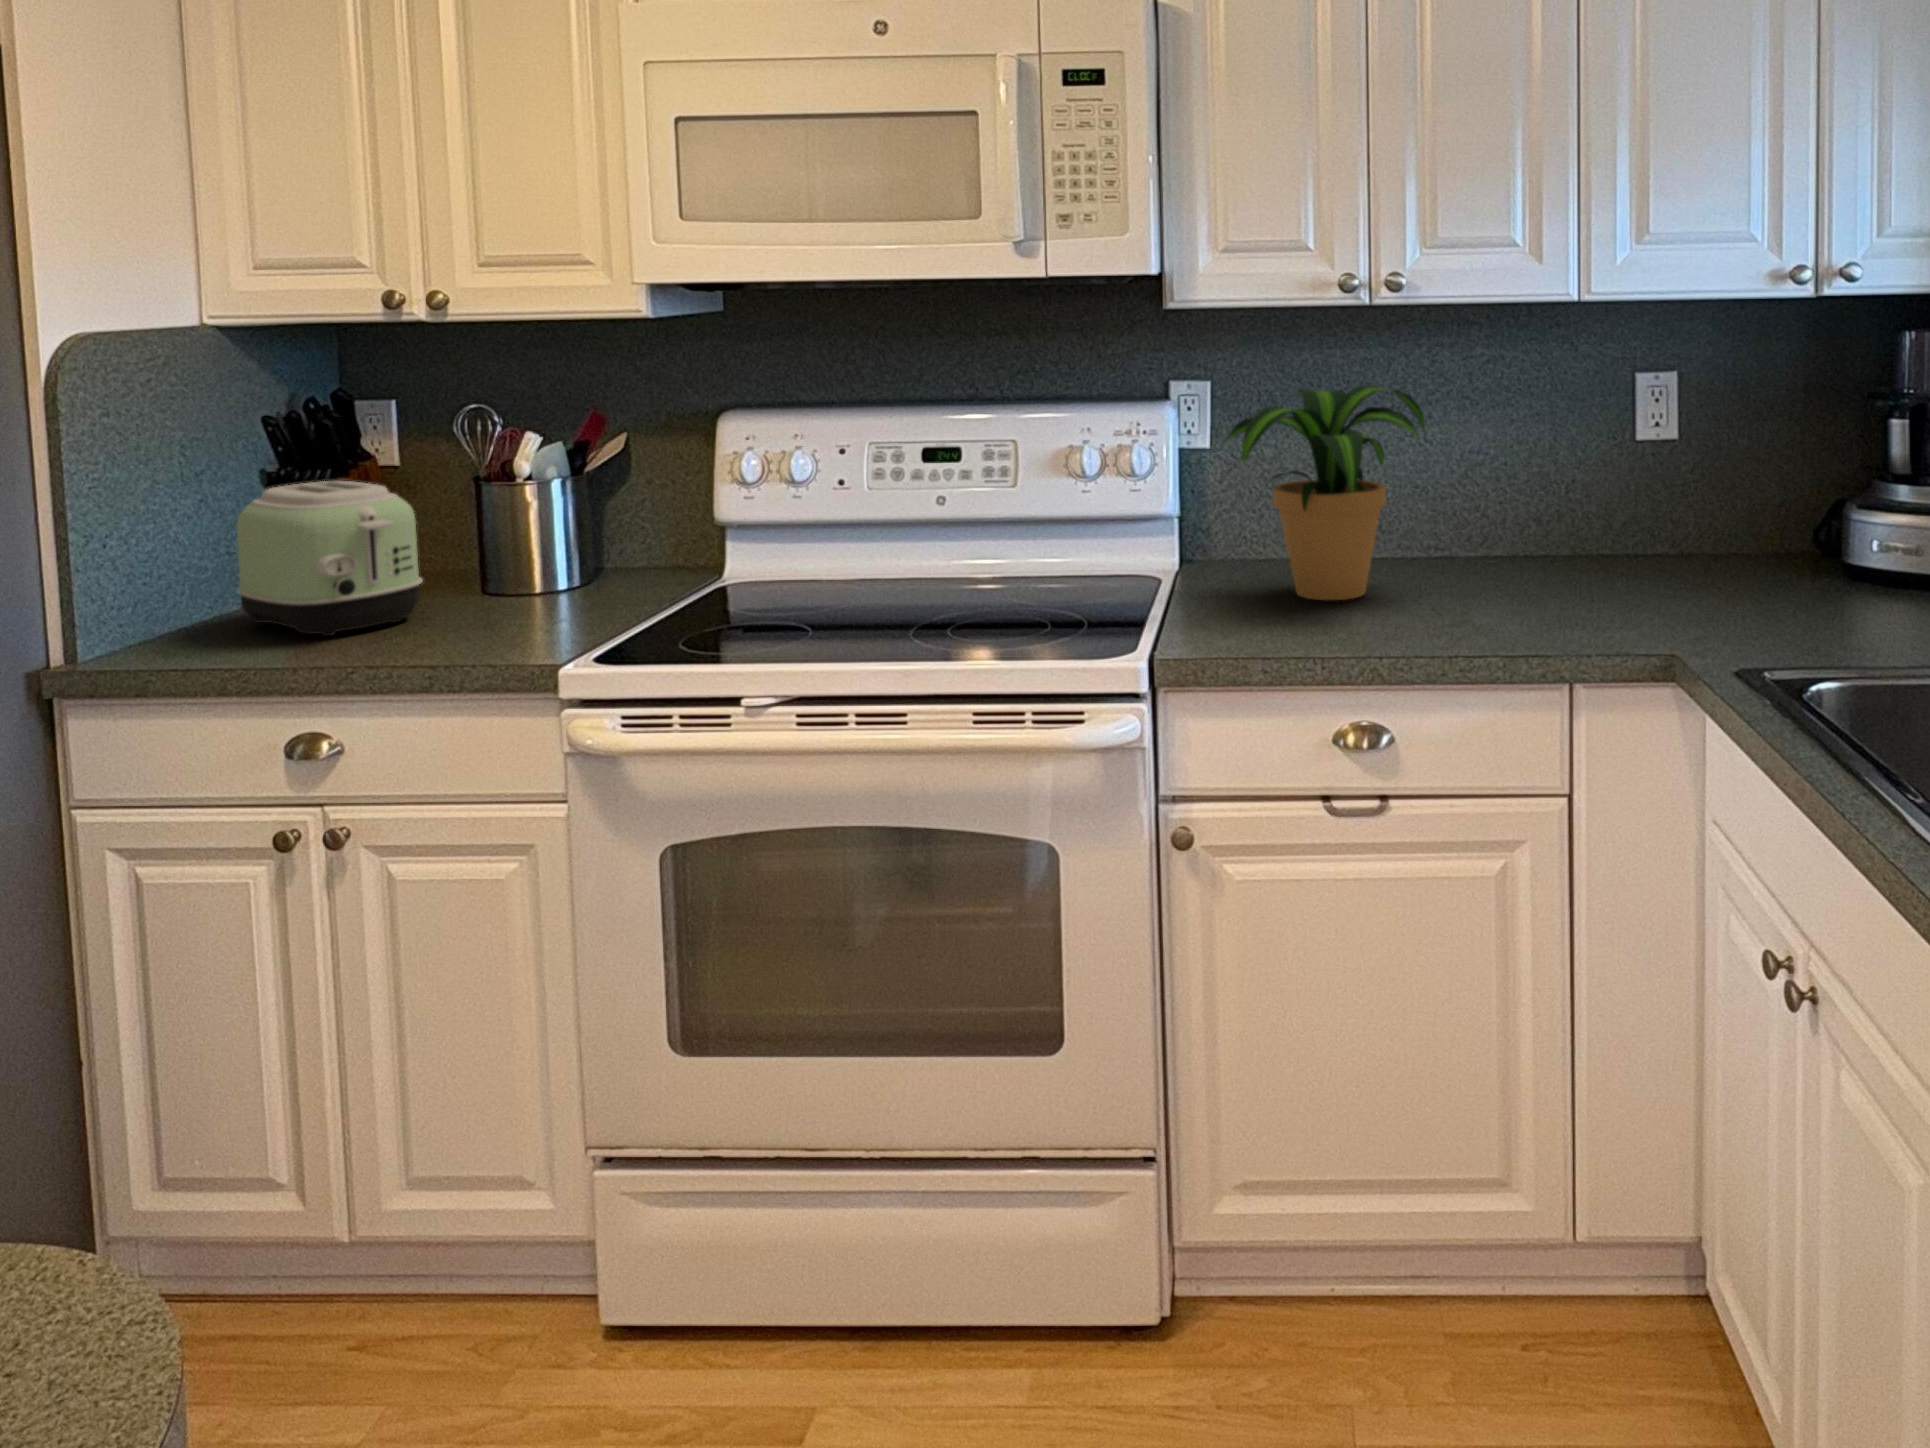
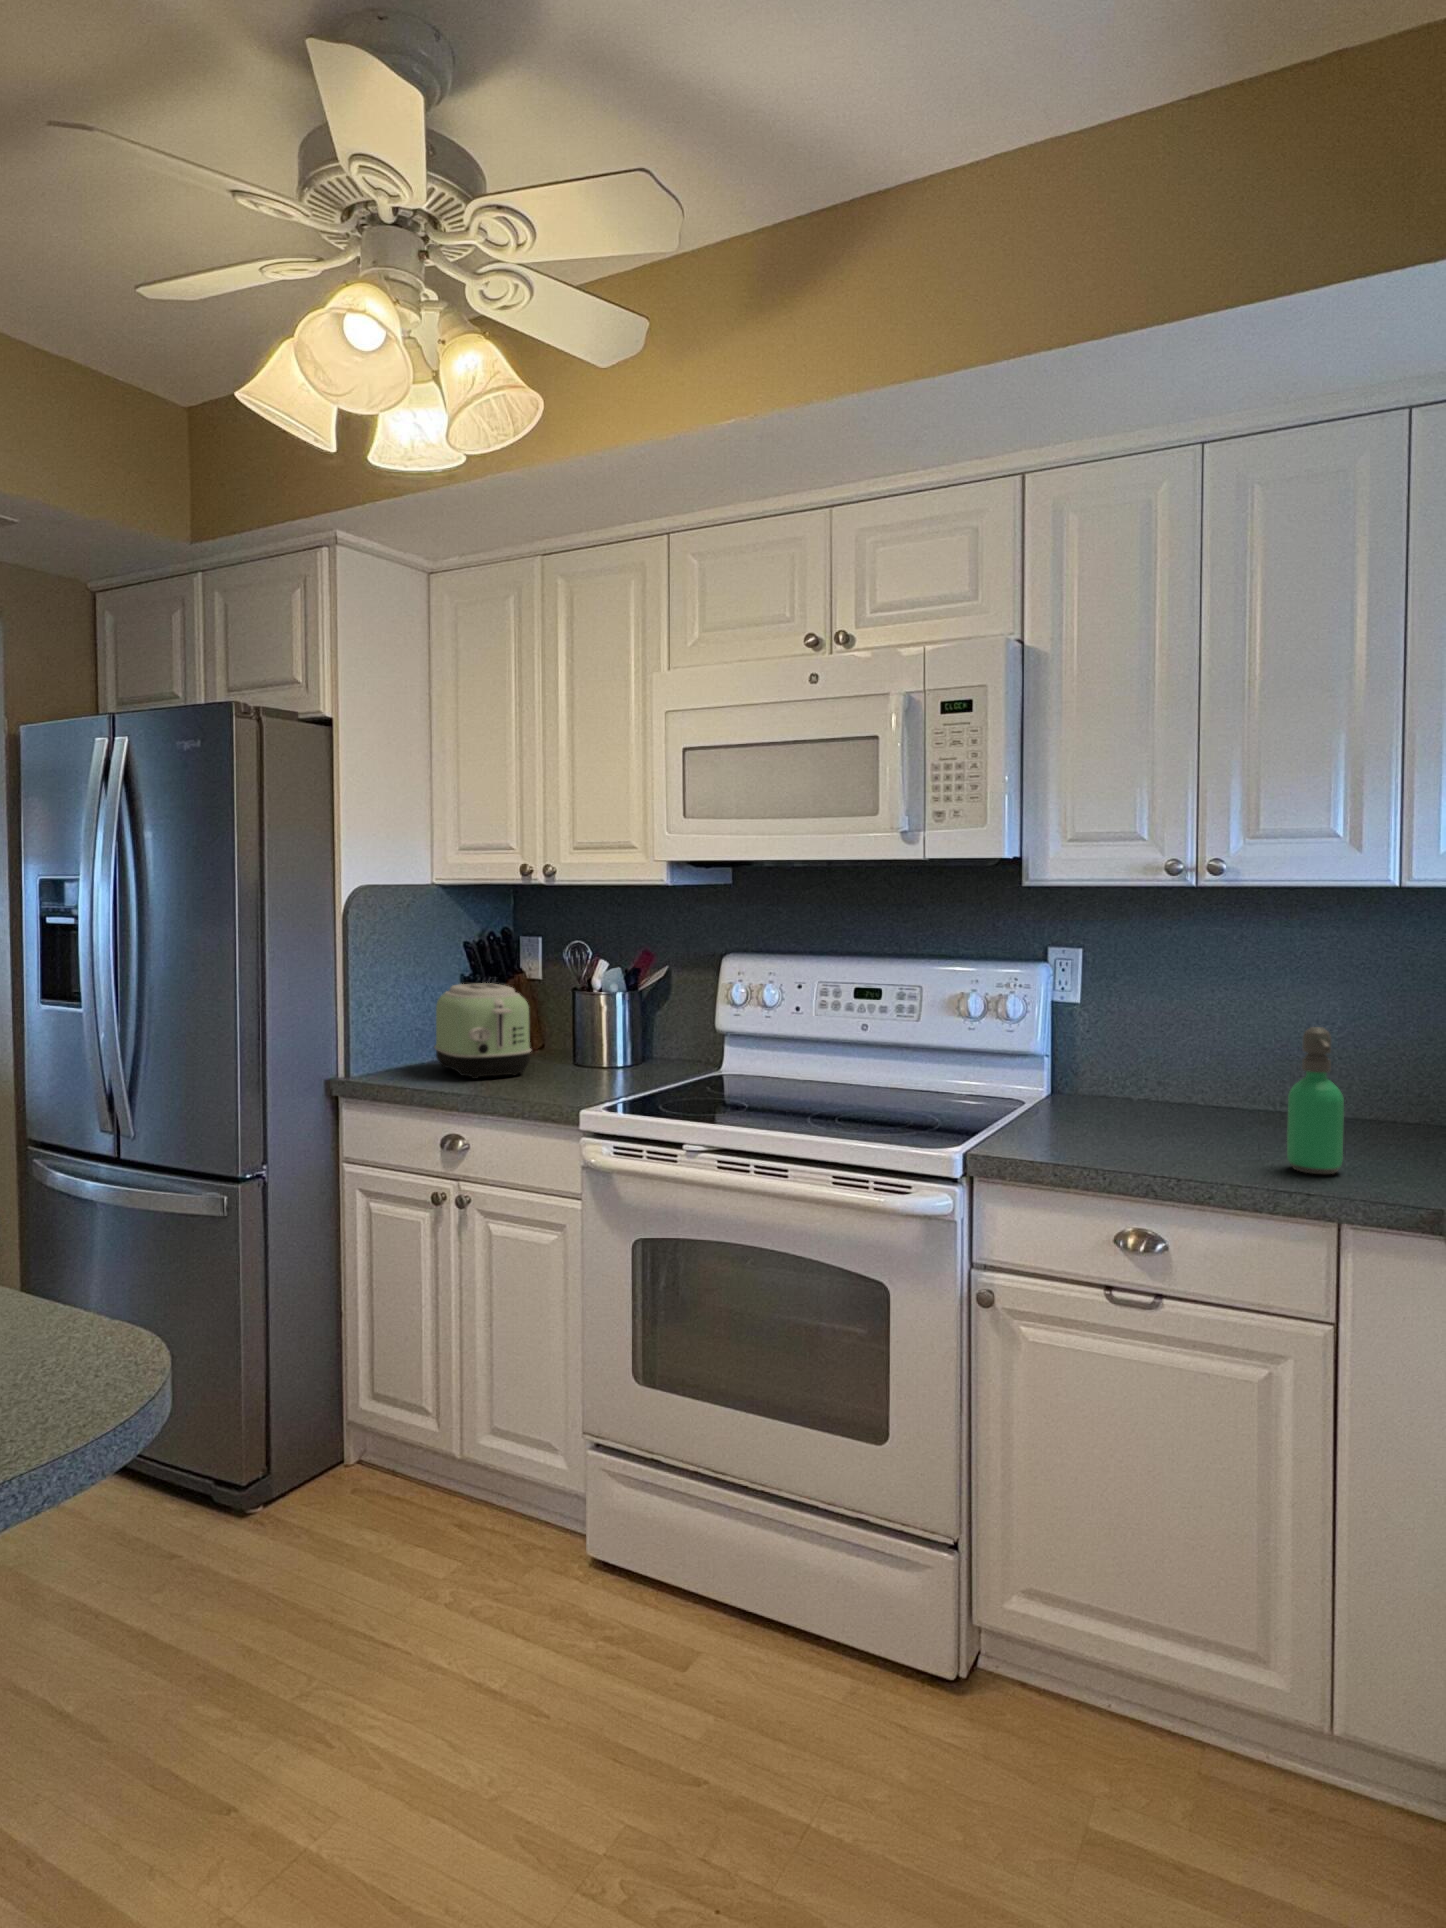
potted plant: present [1225,385,1425,600] -> none [1069,954,1254,1133]
soap dispenser: none [1499,465,1556,630] -> present [1287,1027,1344,1174]

